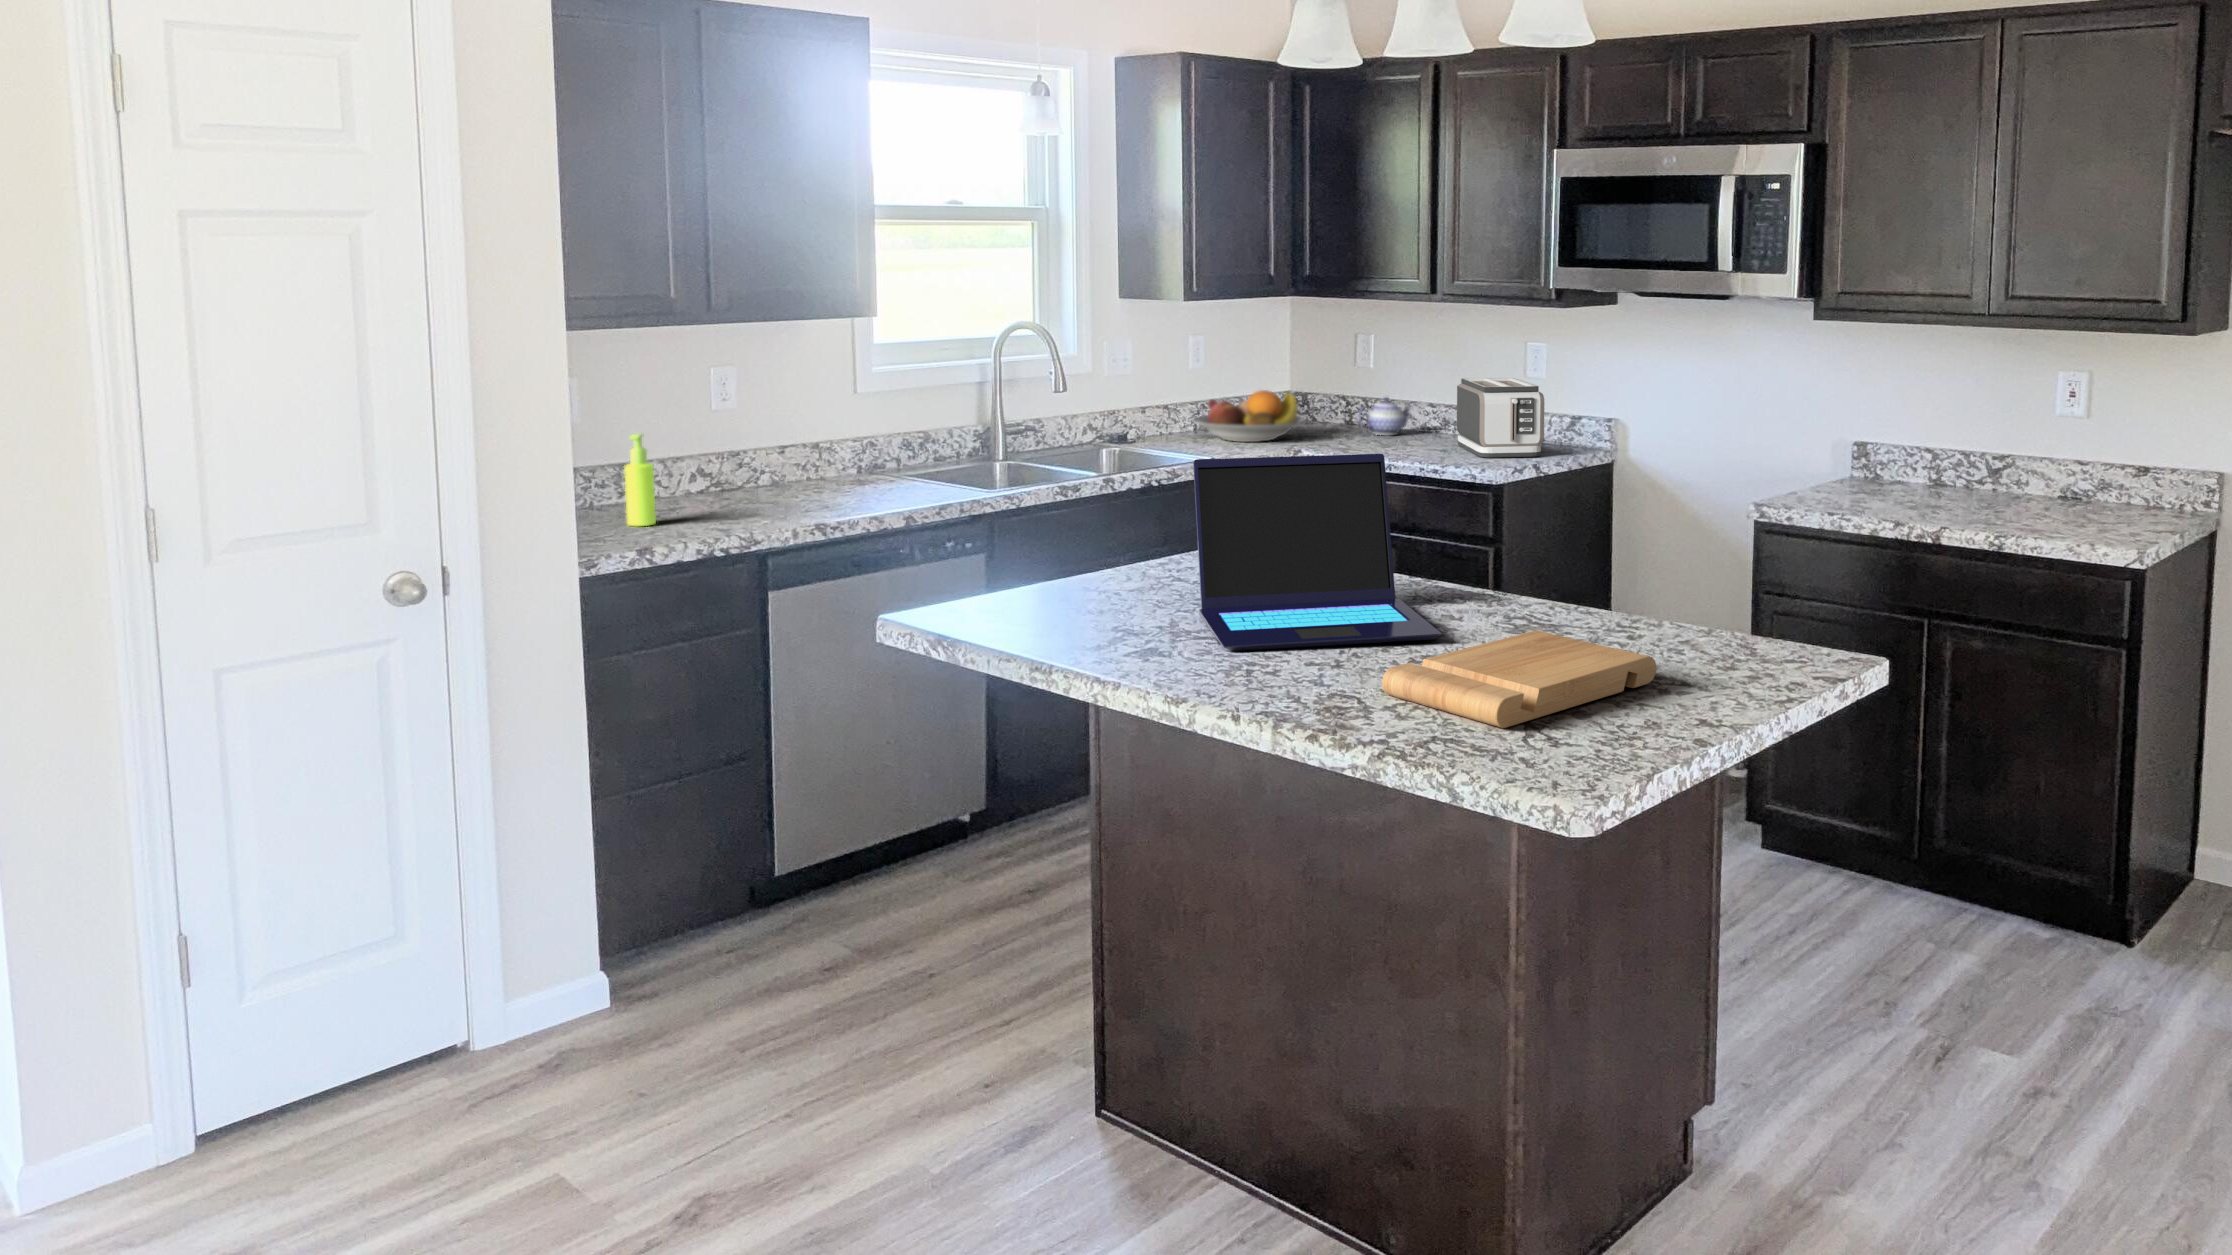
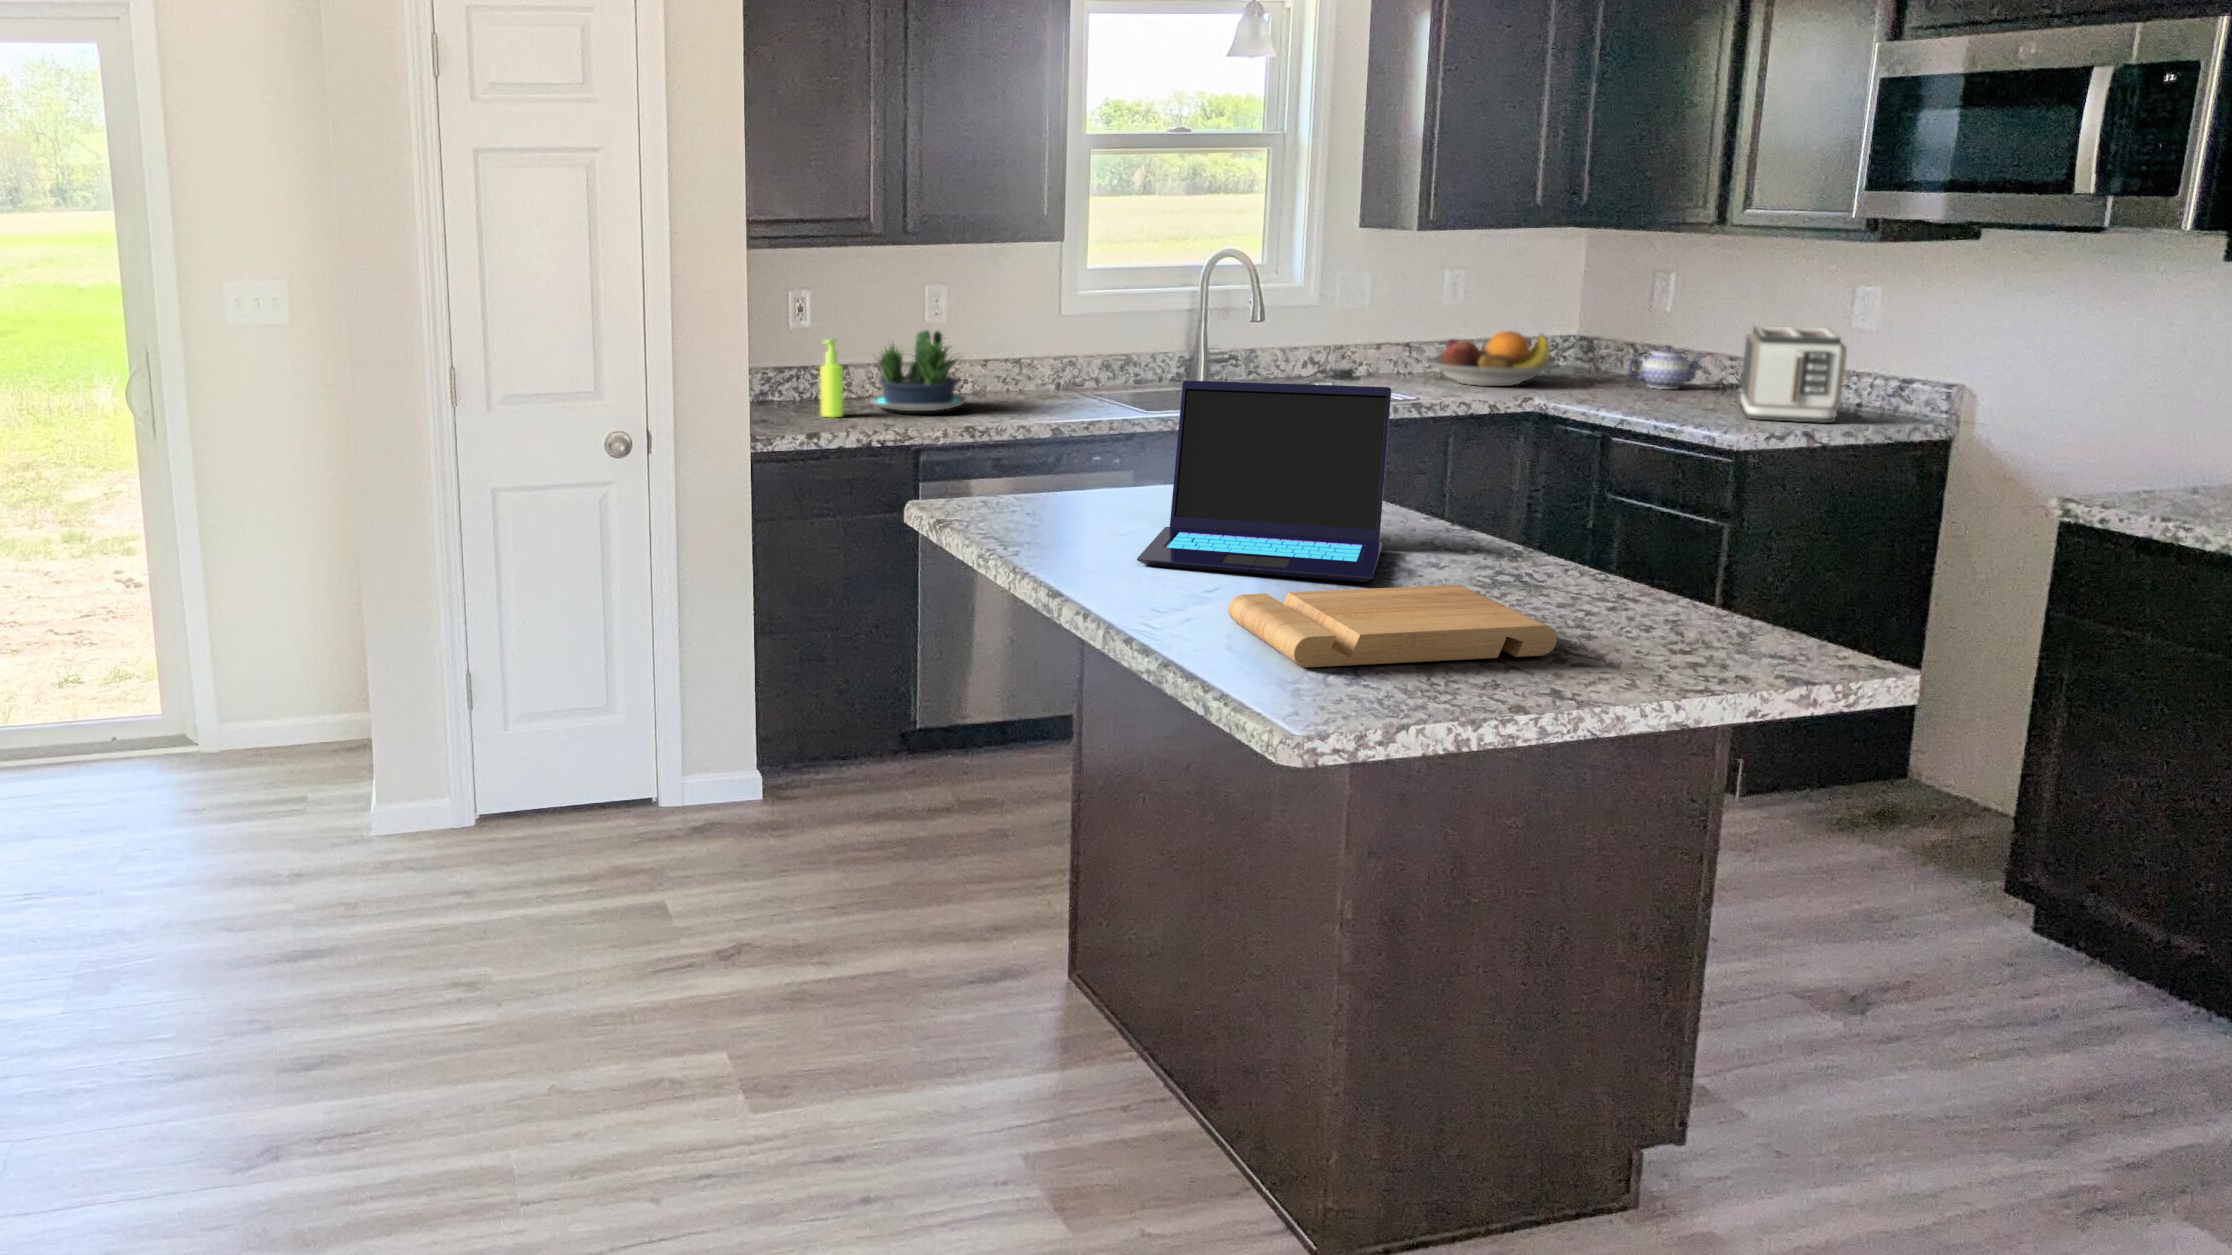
potted plant: none [673,417,809,511] -> present [871,330,966,411]

